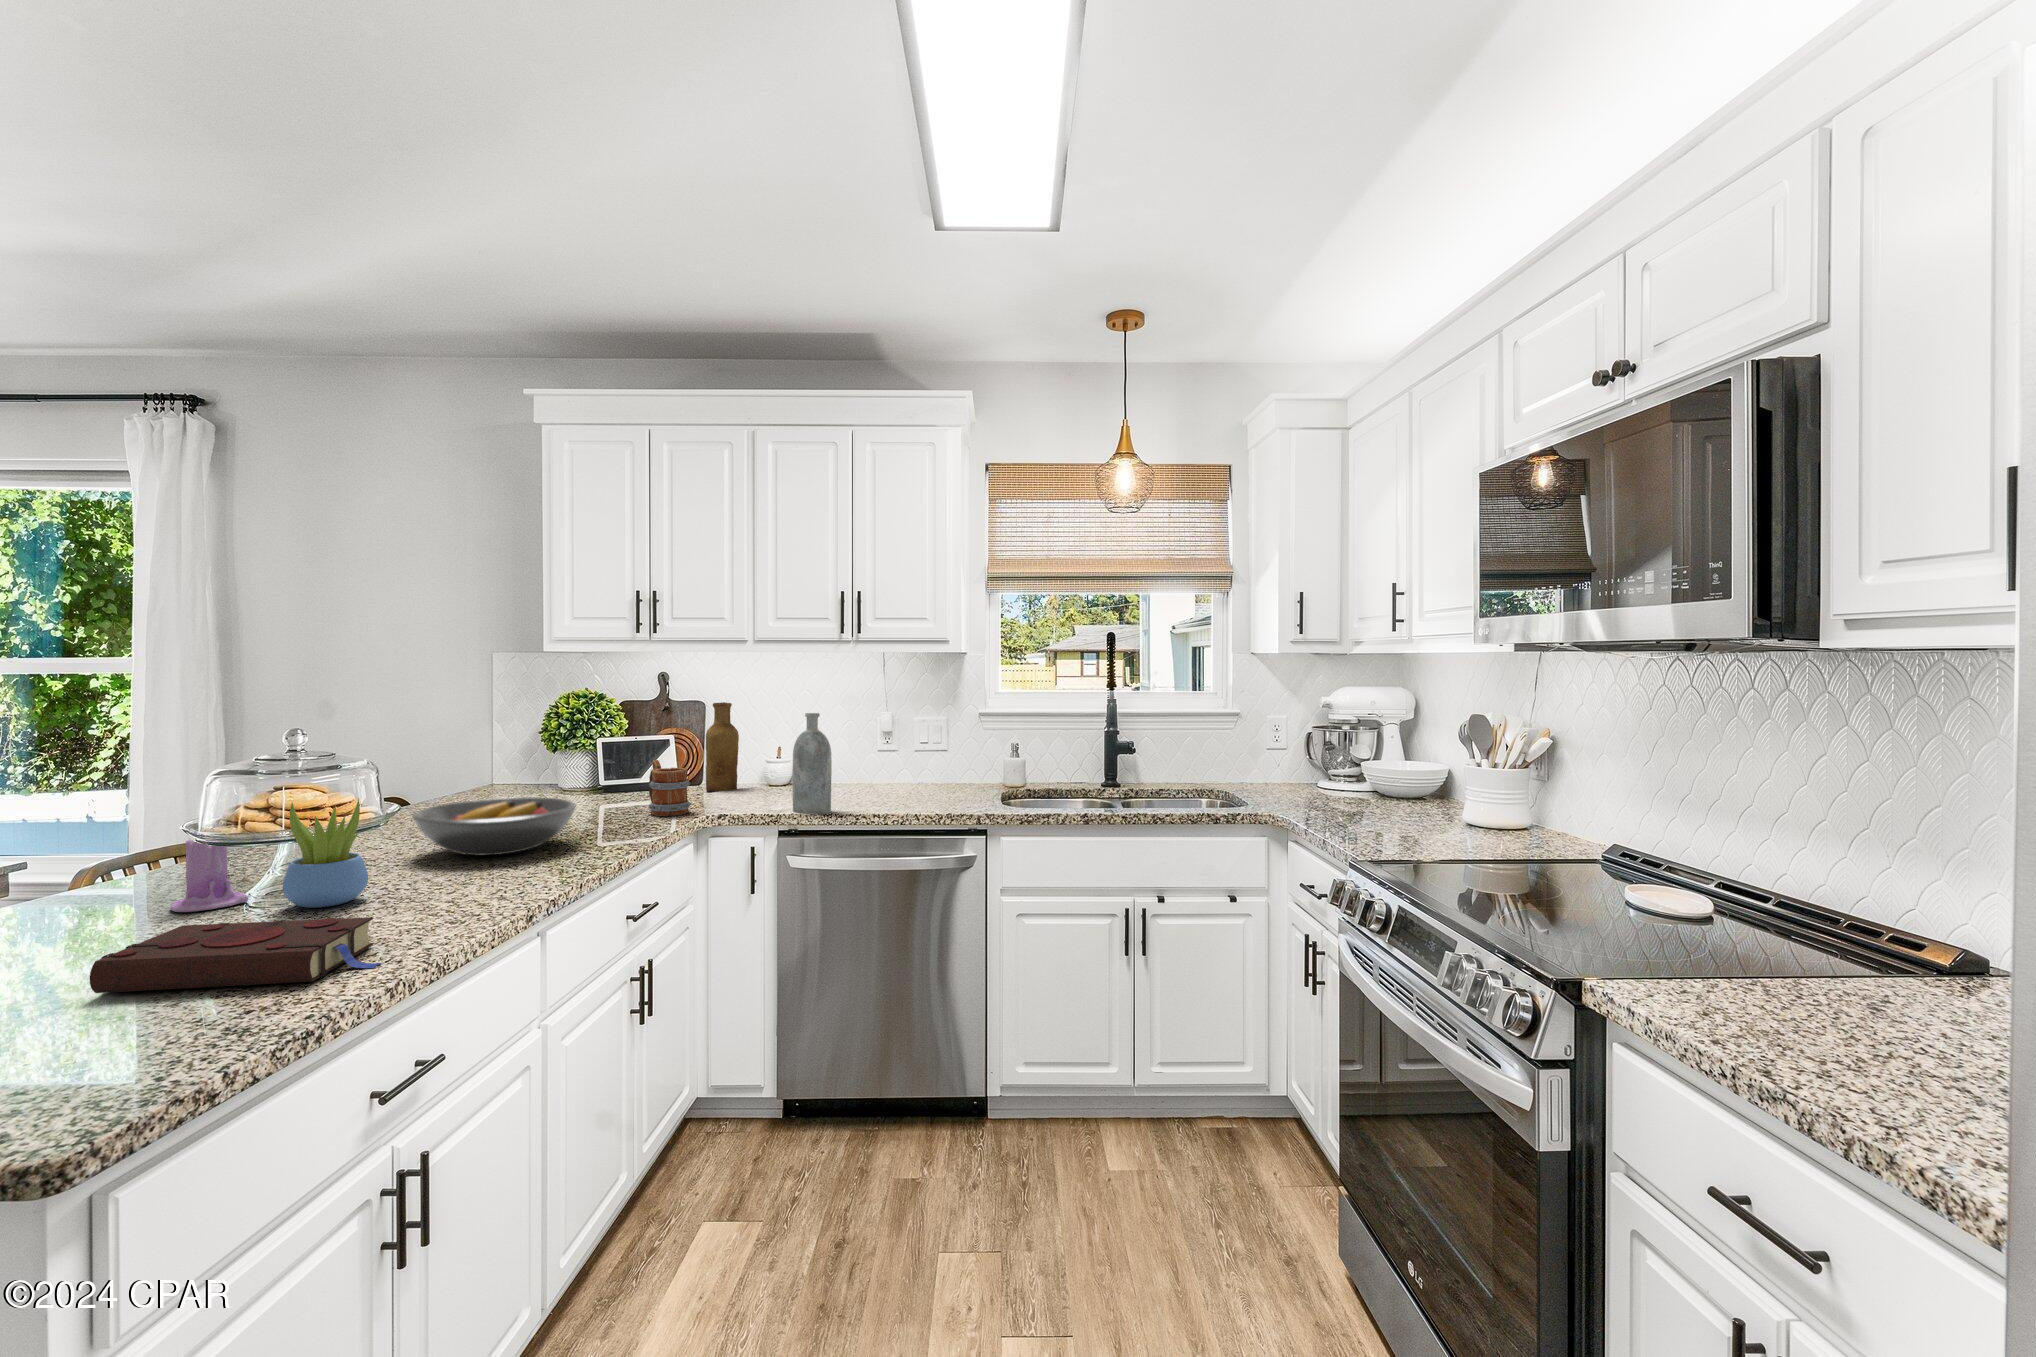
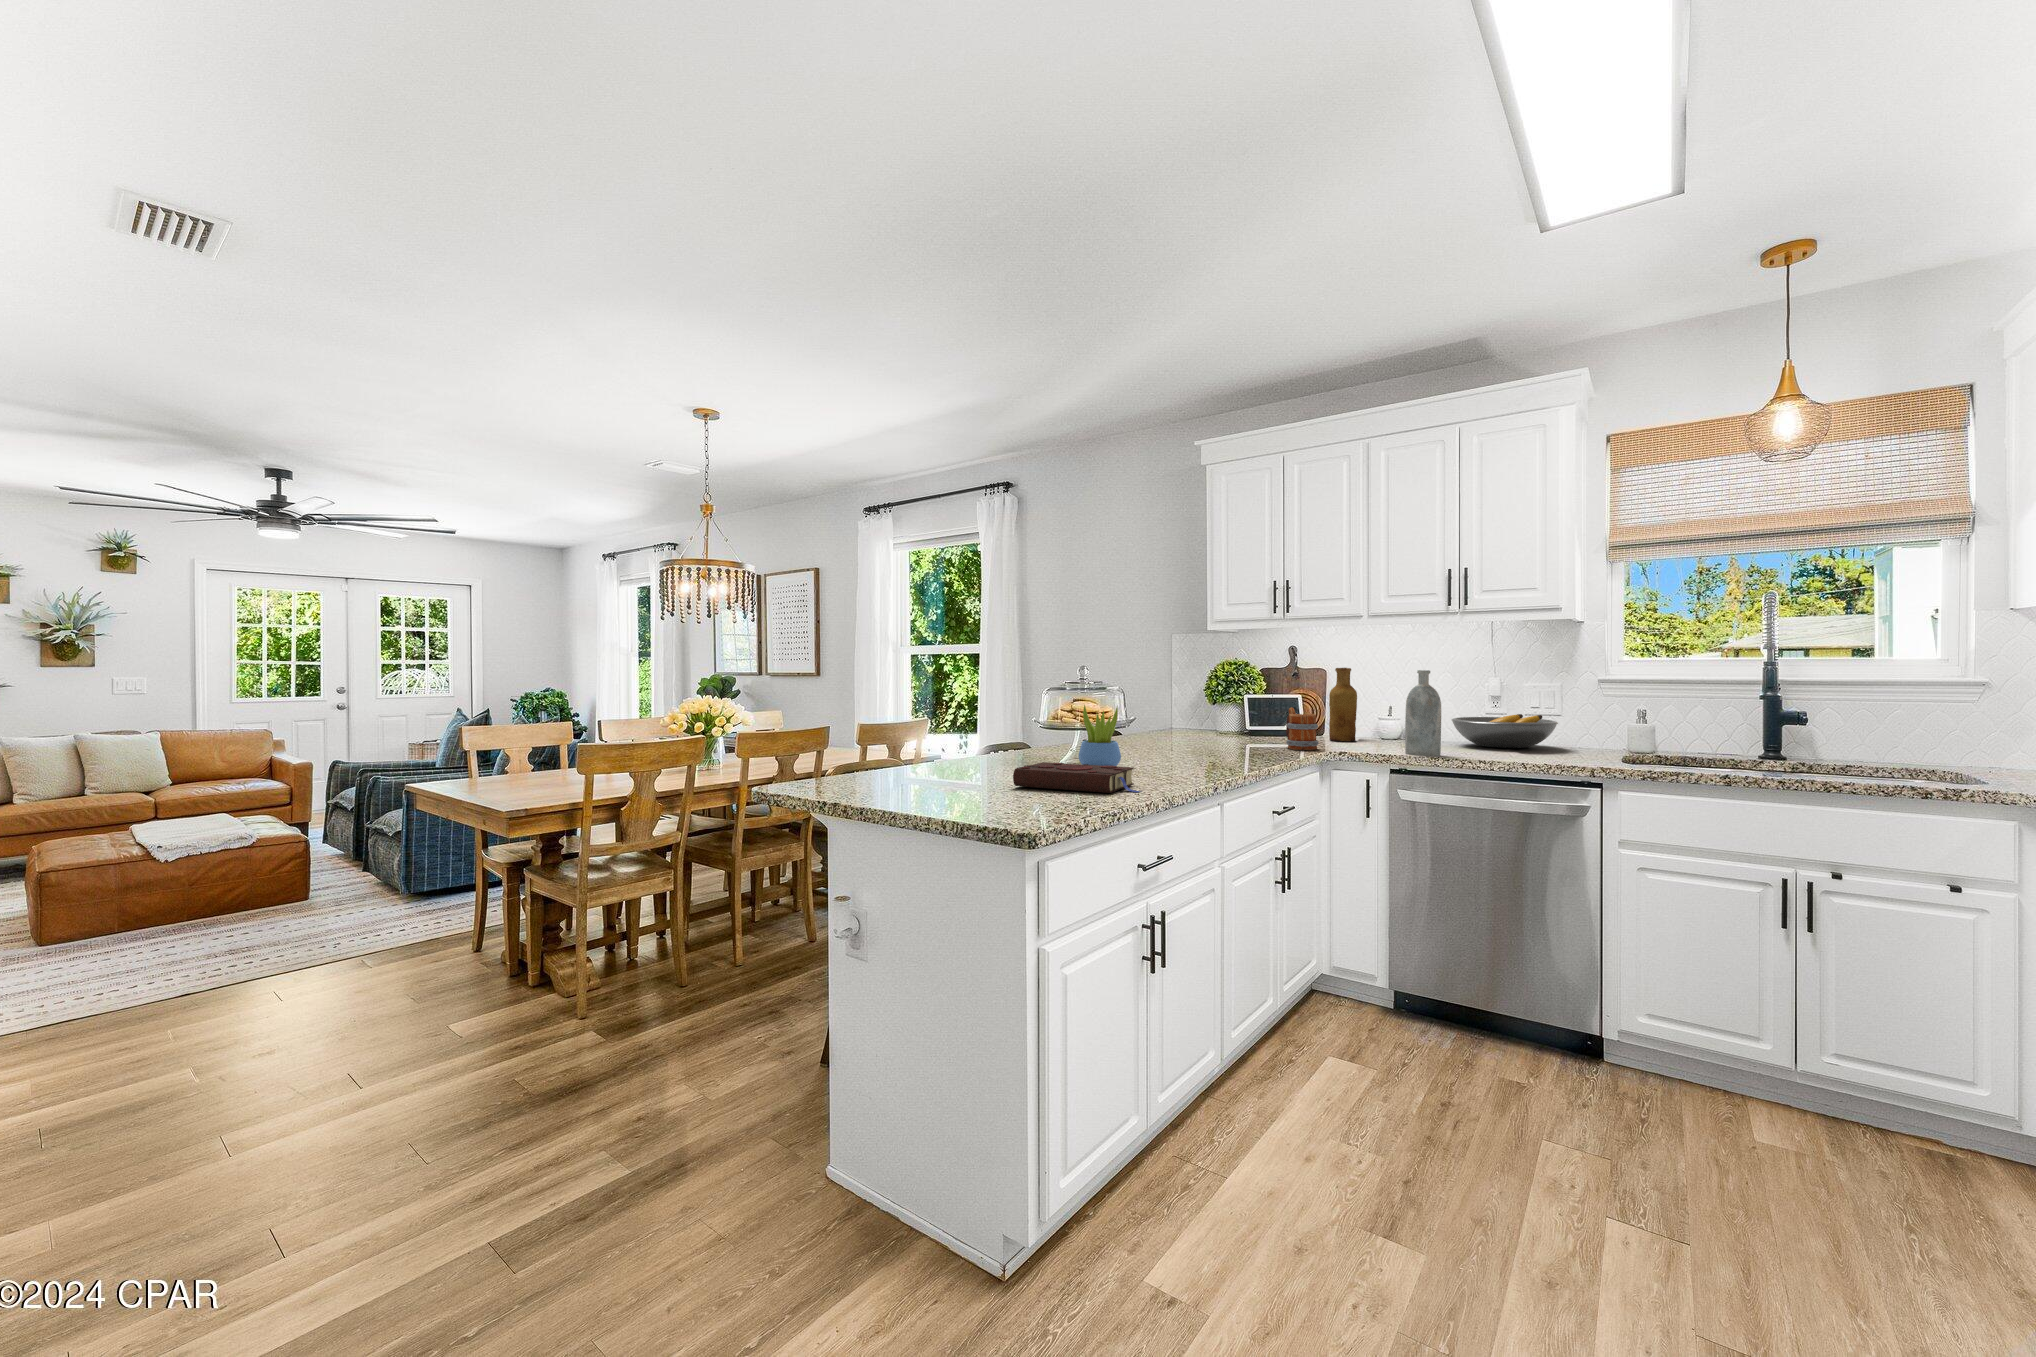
fruit bowl: present [412,797,577,856] -> present [1452,714,1558,748]
candle: present [170,839,248,912] -> none [1025,718,1060,767]

